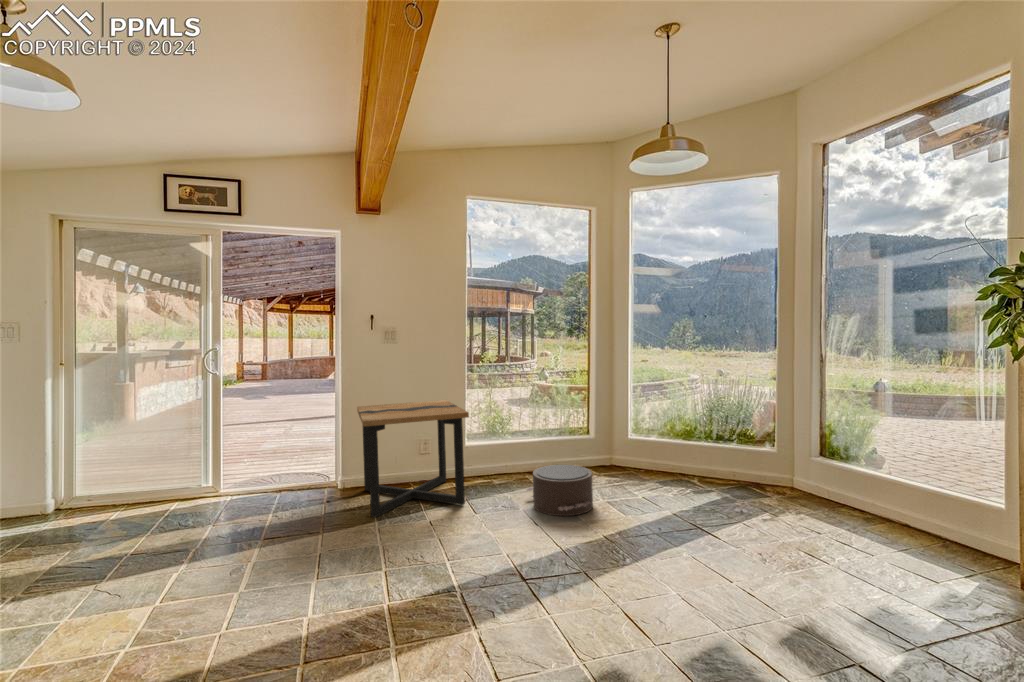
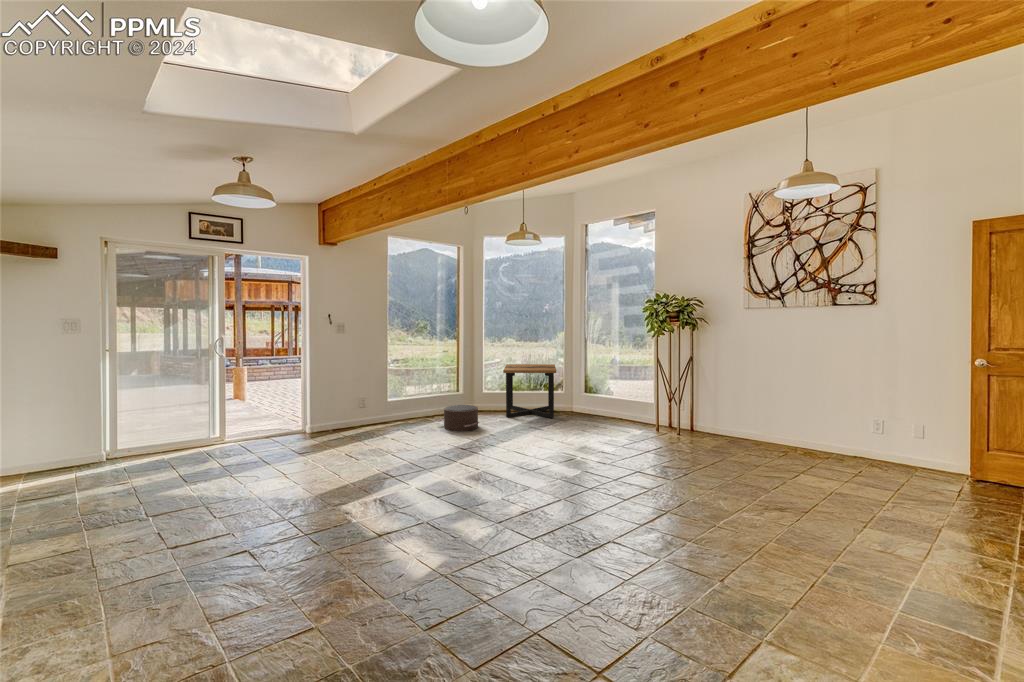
side table: present [357,400,469,518] -> present [503,364,557,418]

